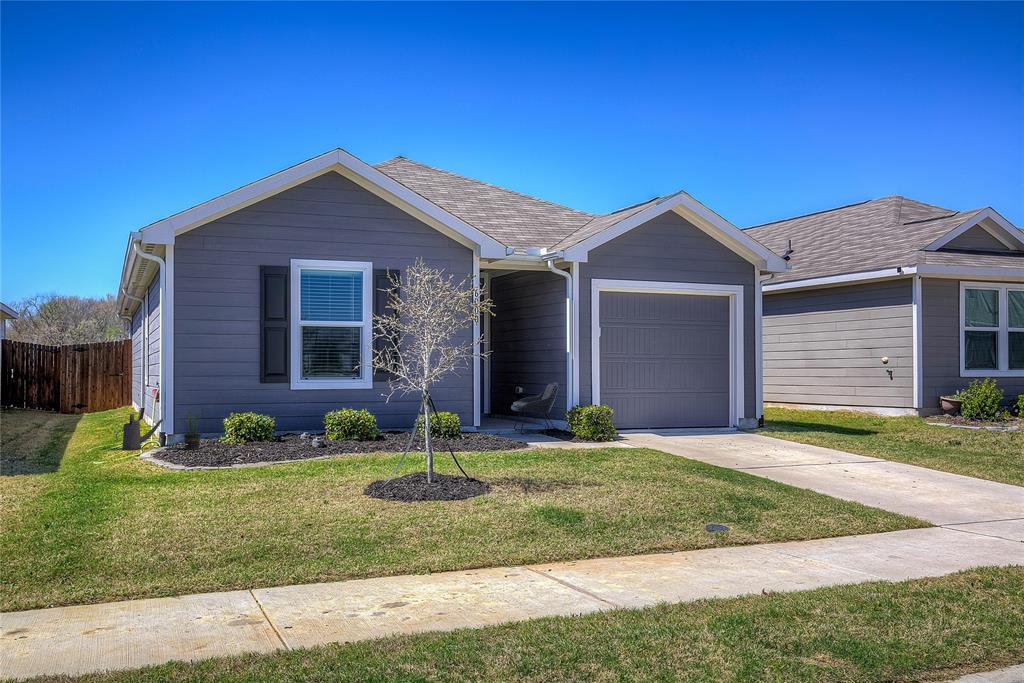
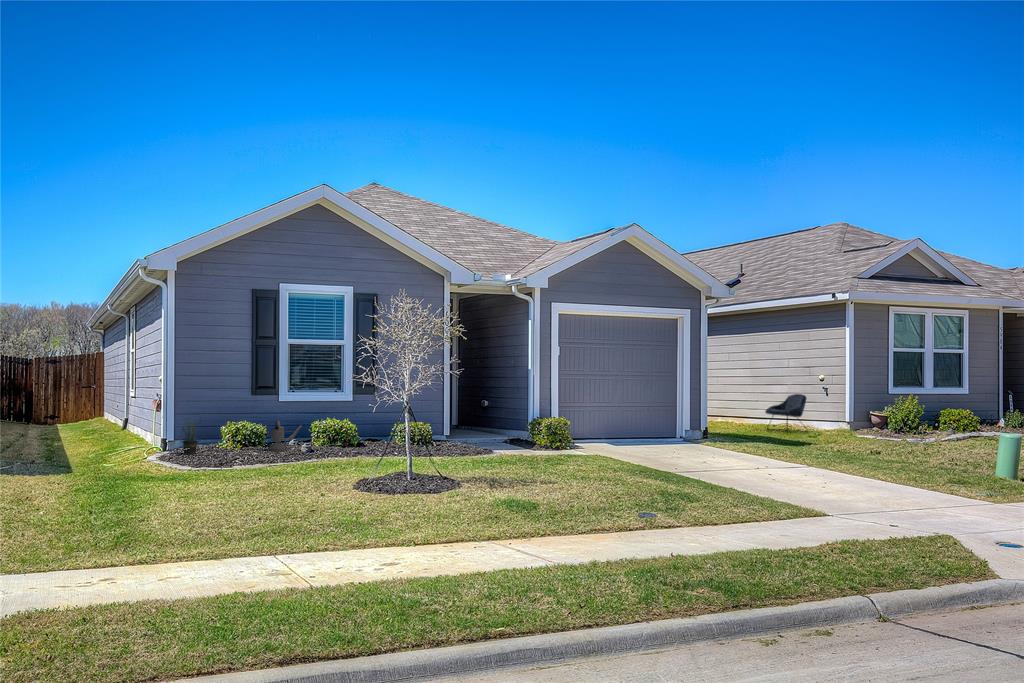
lounge chair: present [511,382,558,434] -> present [765,394,807,432]
watering can: present [116,414,163,450] -> present [269,421,302,451]

